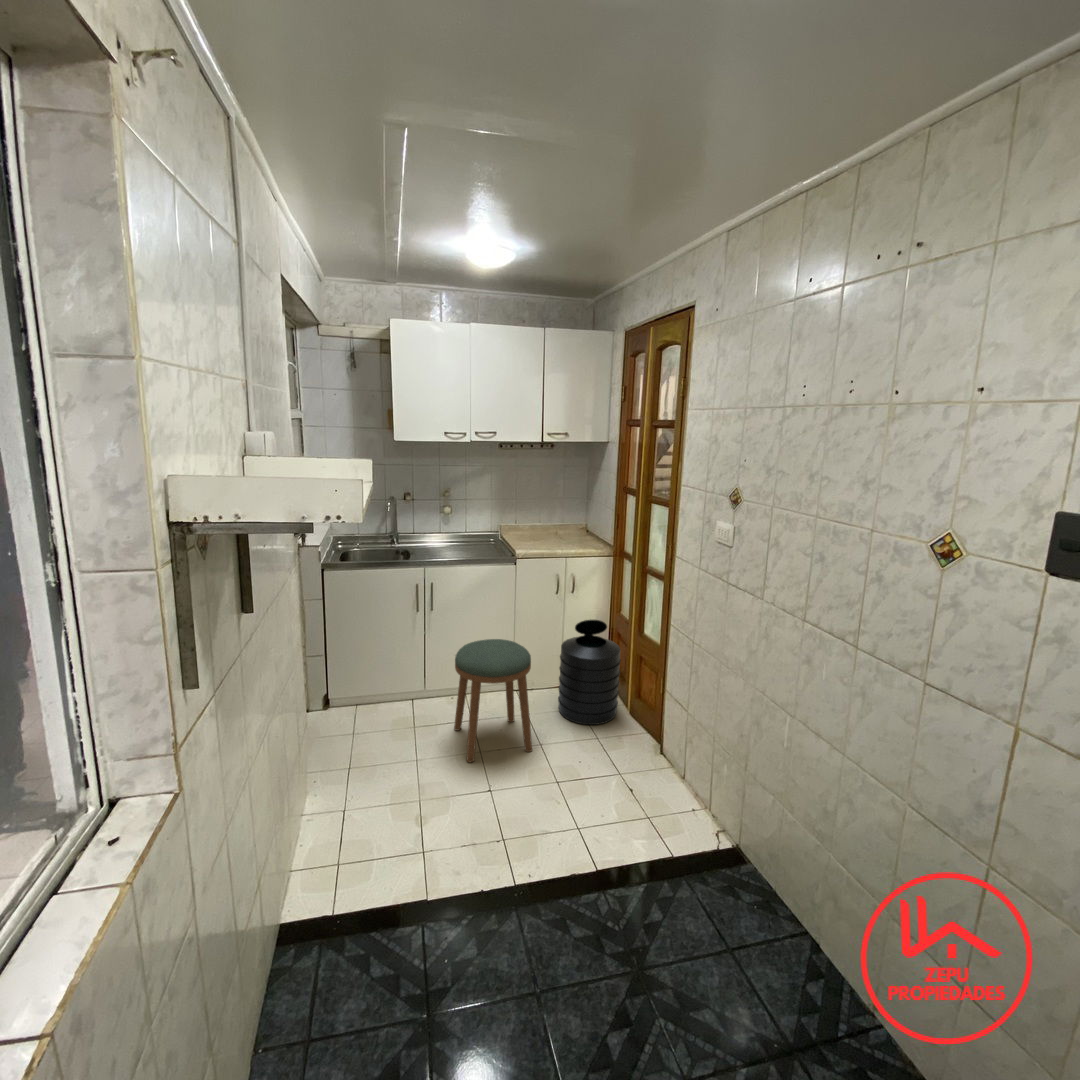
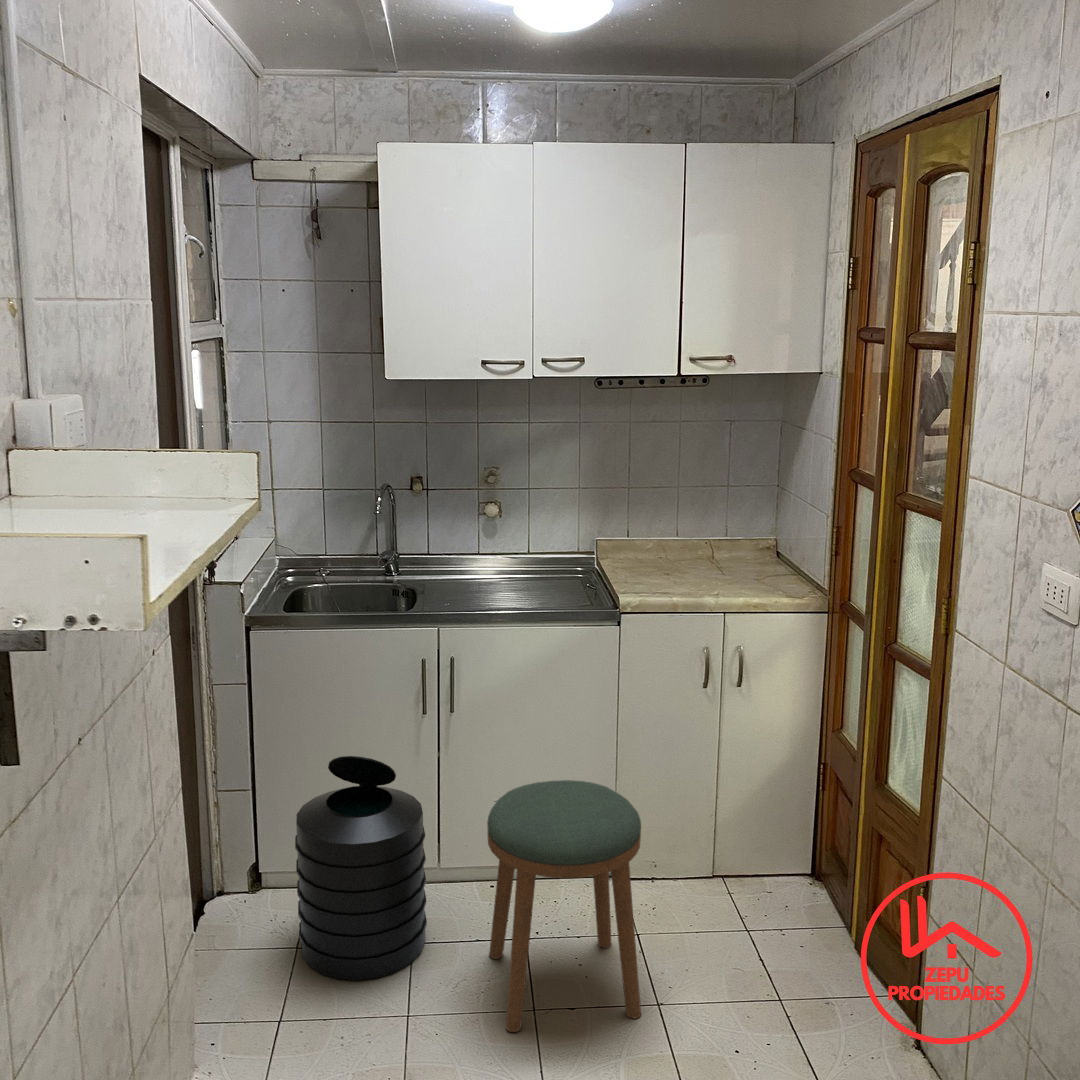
trash can: present [558,620,621,725] -> present [295,756,427,981]

